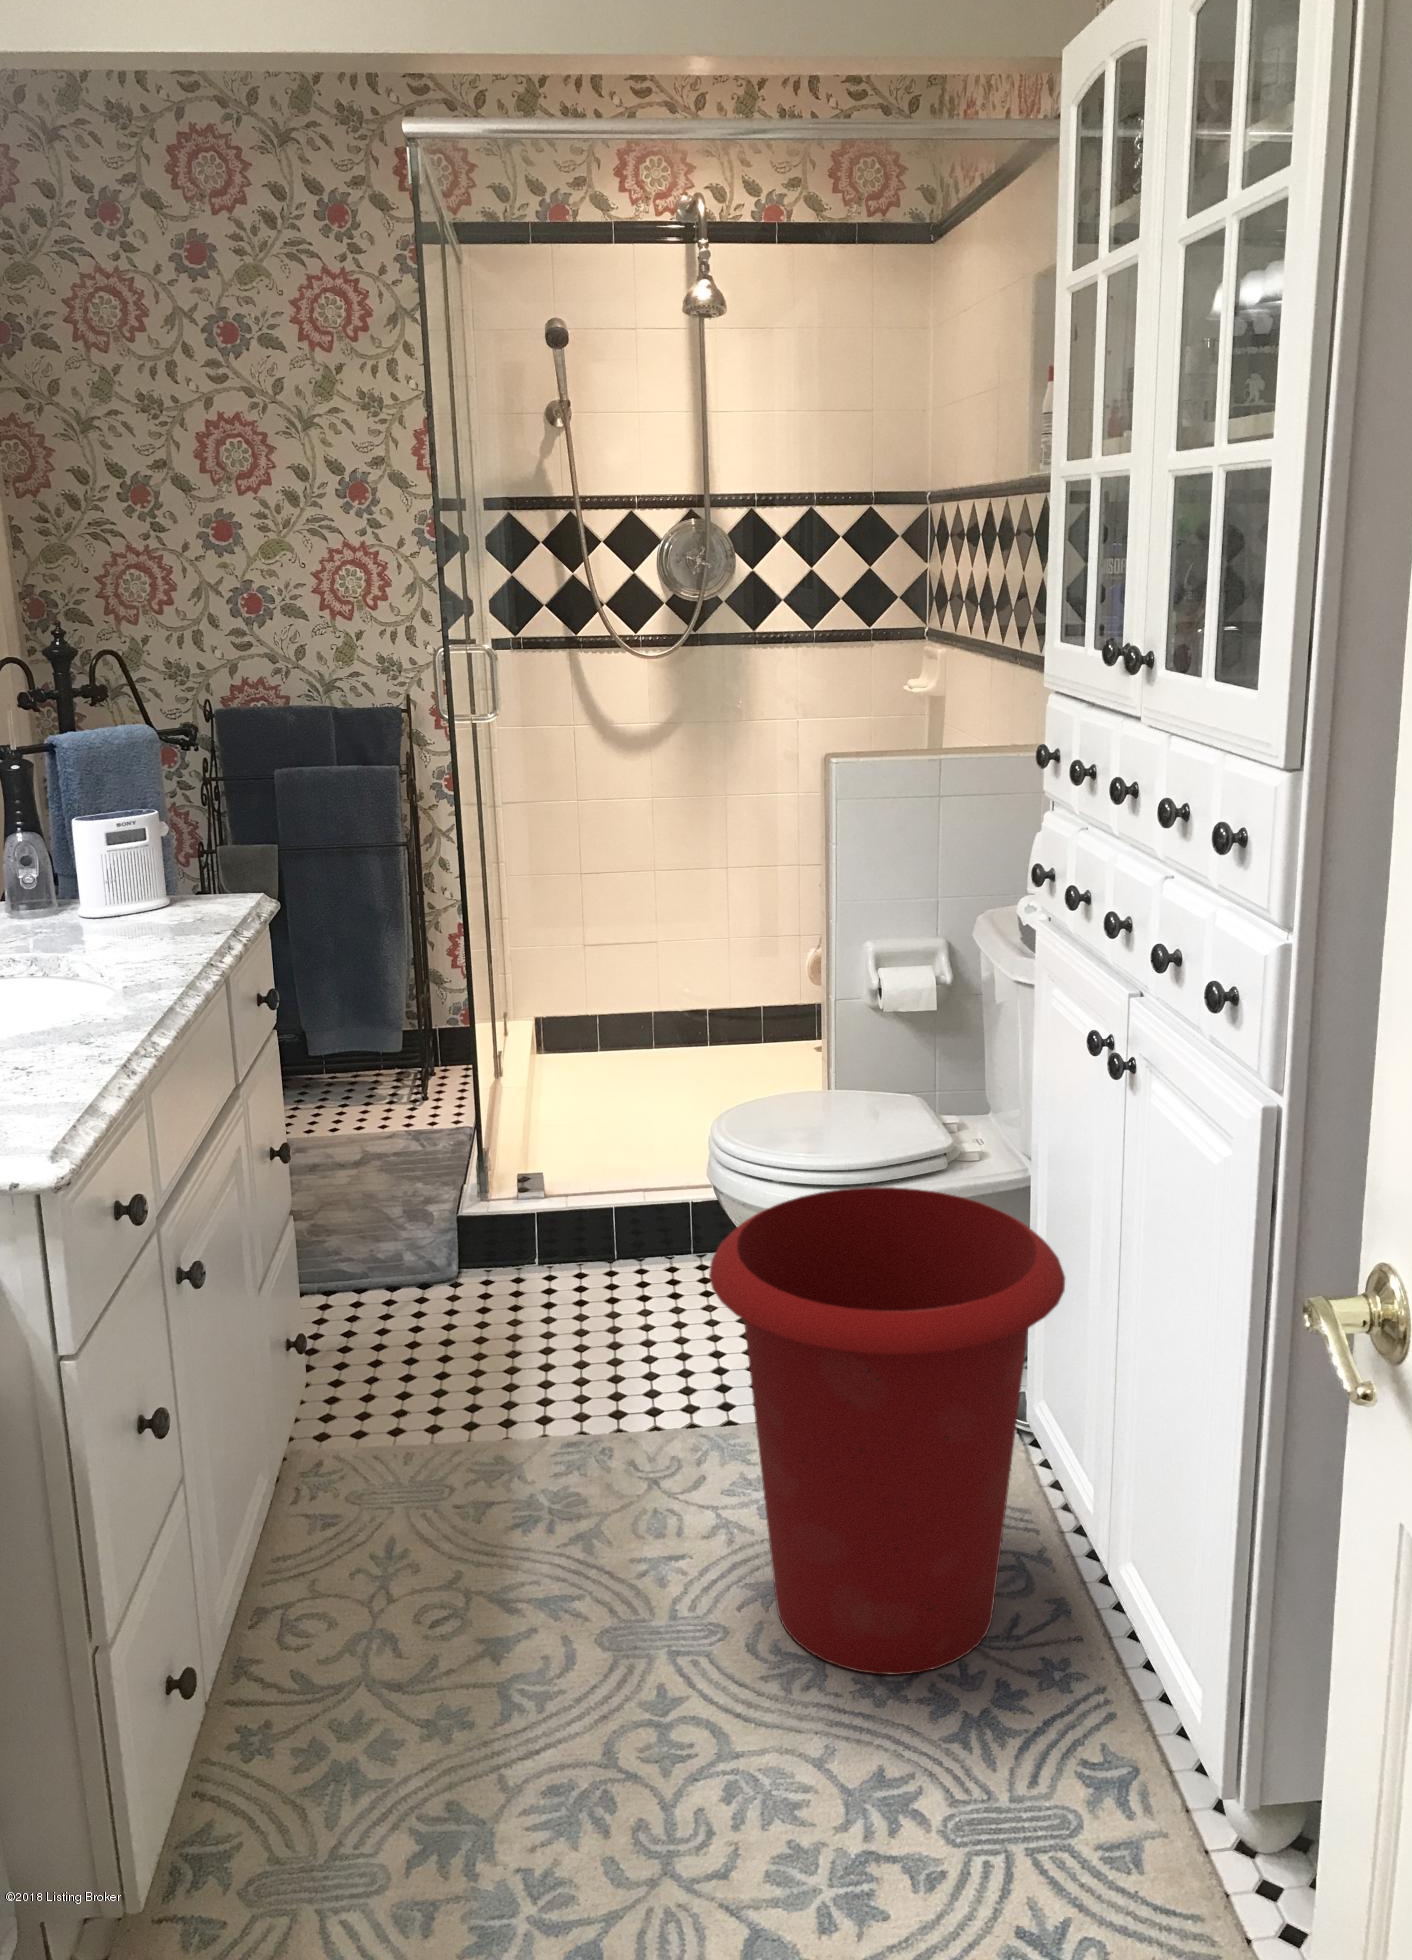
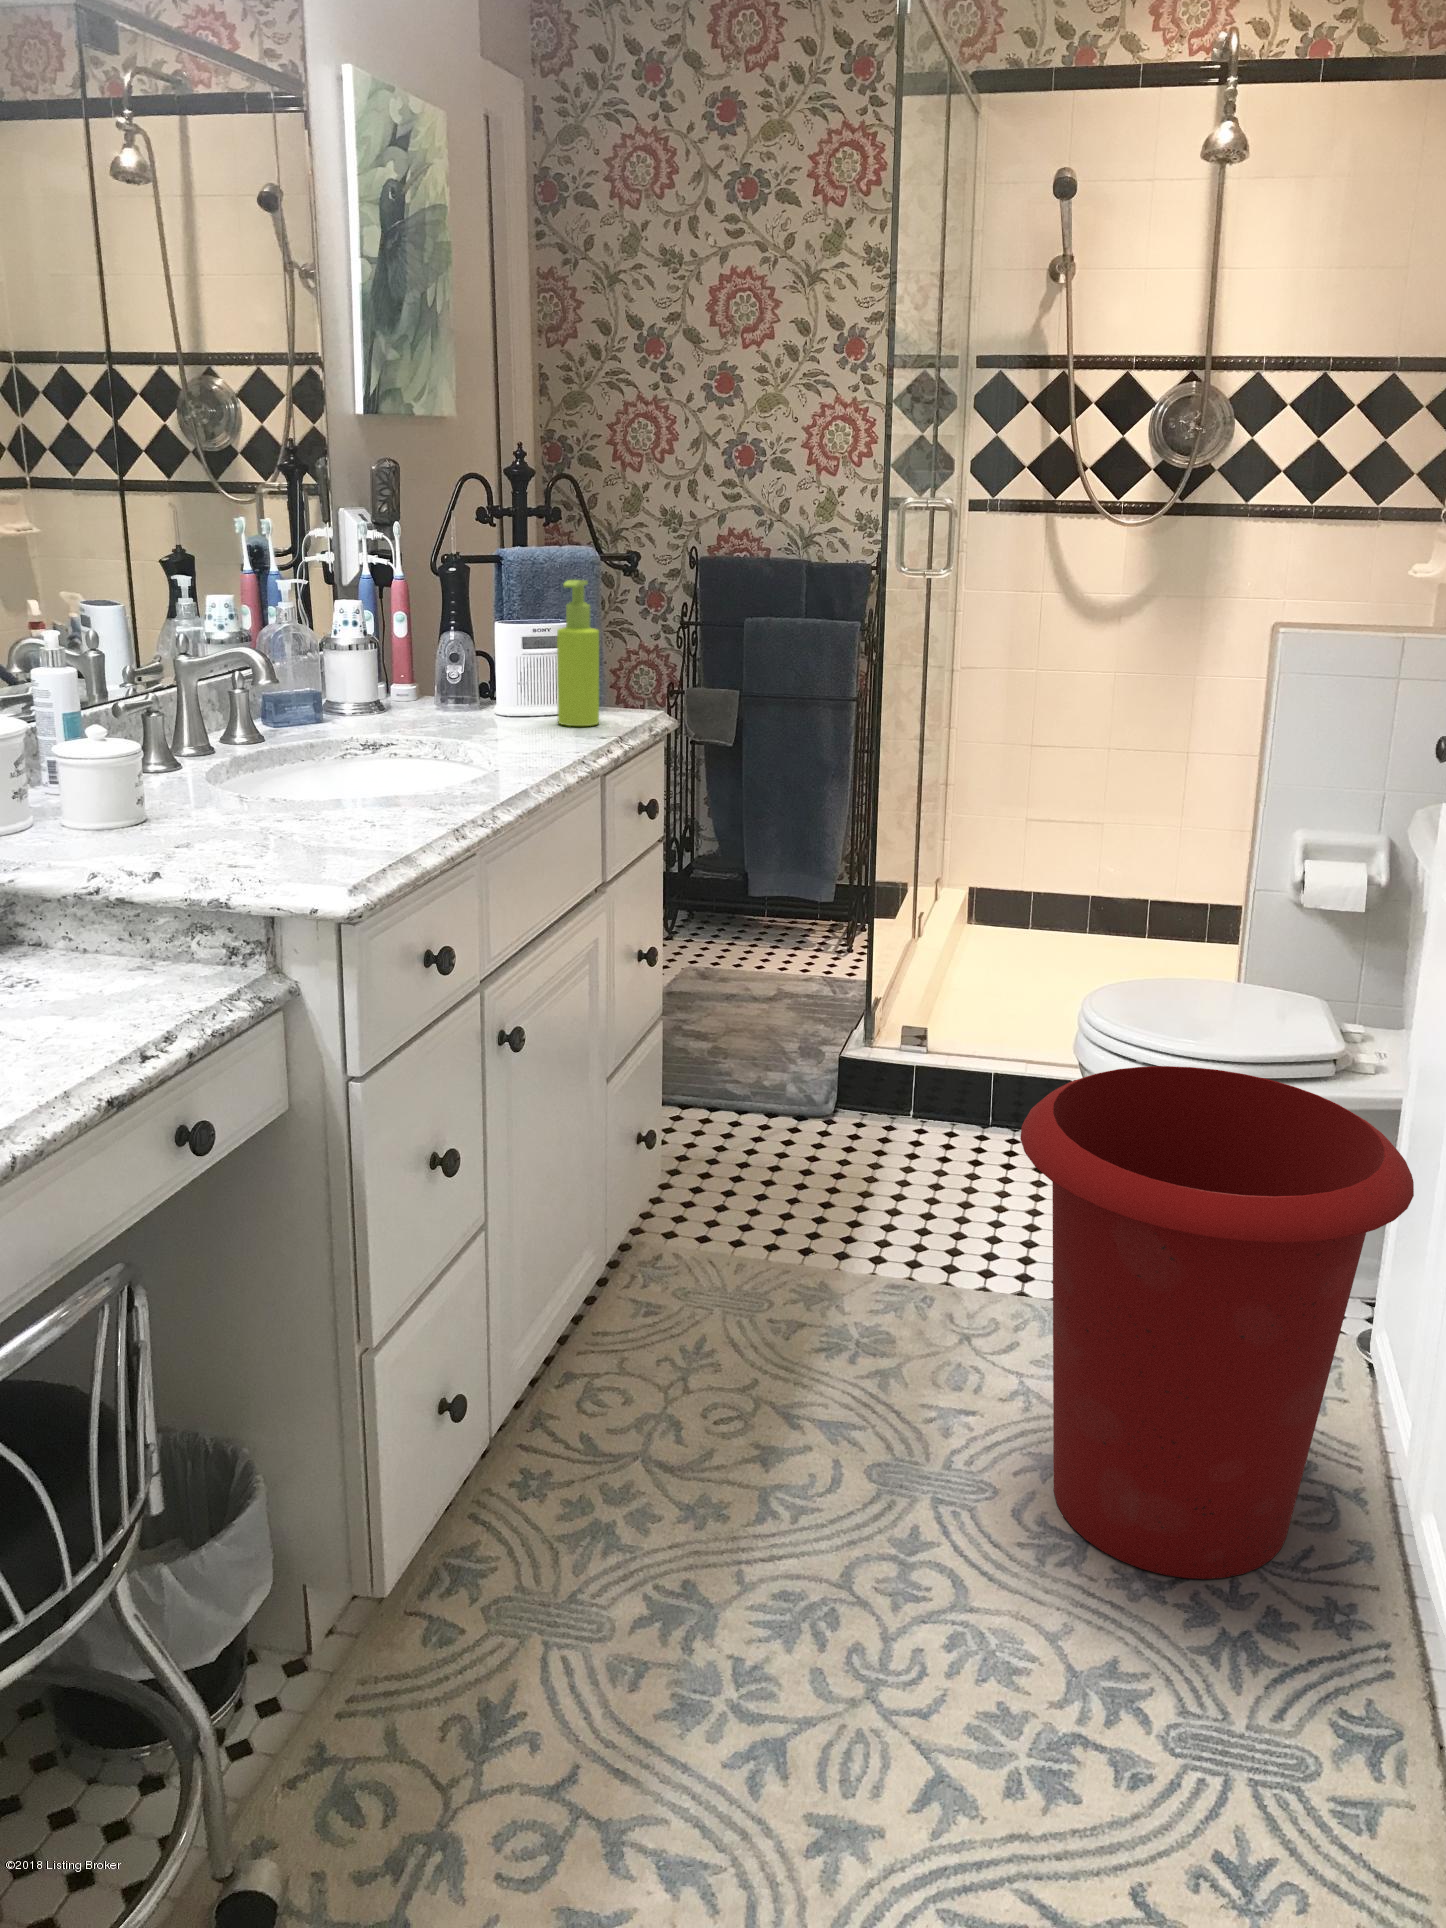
soap dispenser: none [142,781,198,934] -> present [557,580,599,726]

